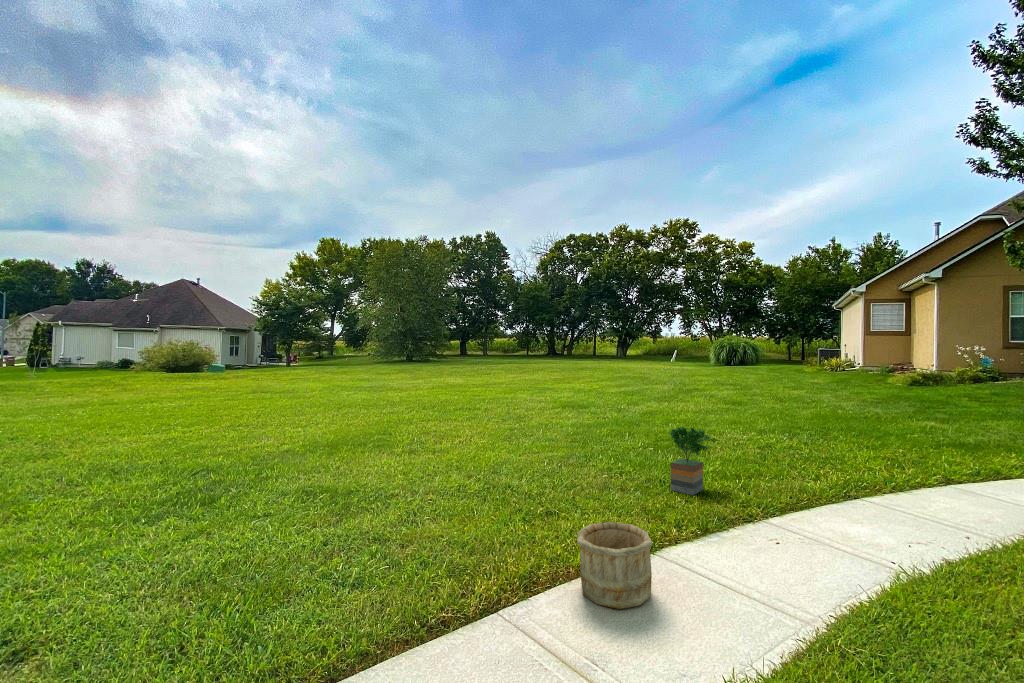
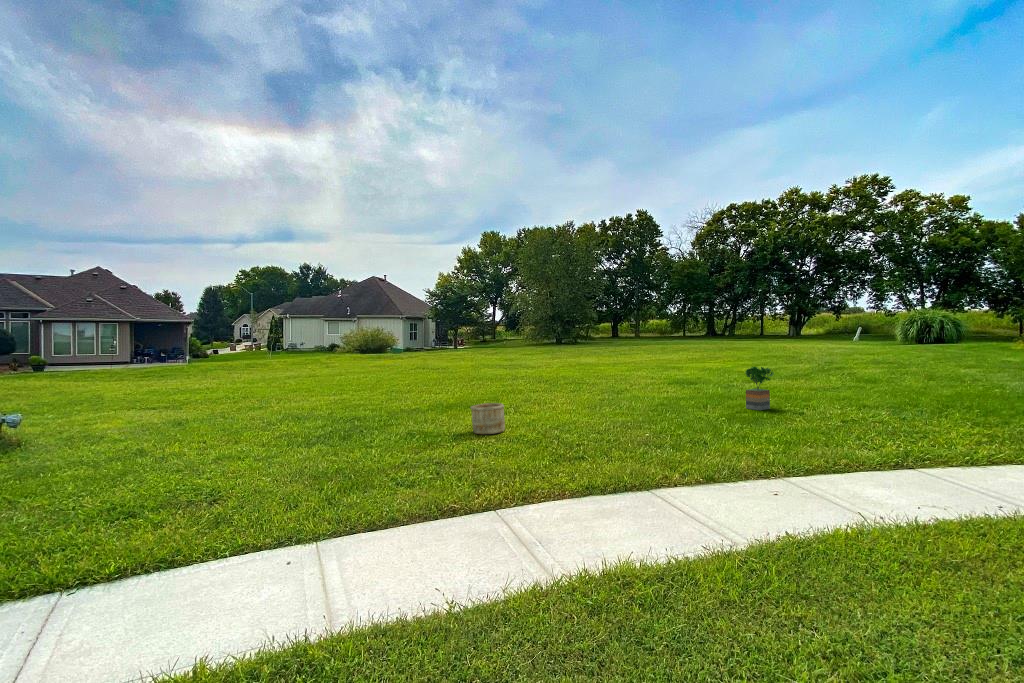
wooden bucket: present [577,522,652,609] -> present [470,403,505,434]

